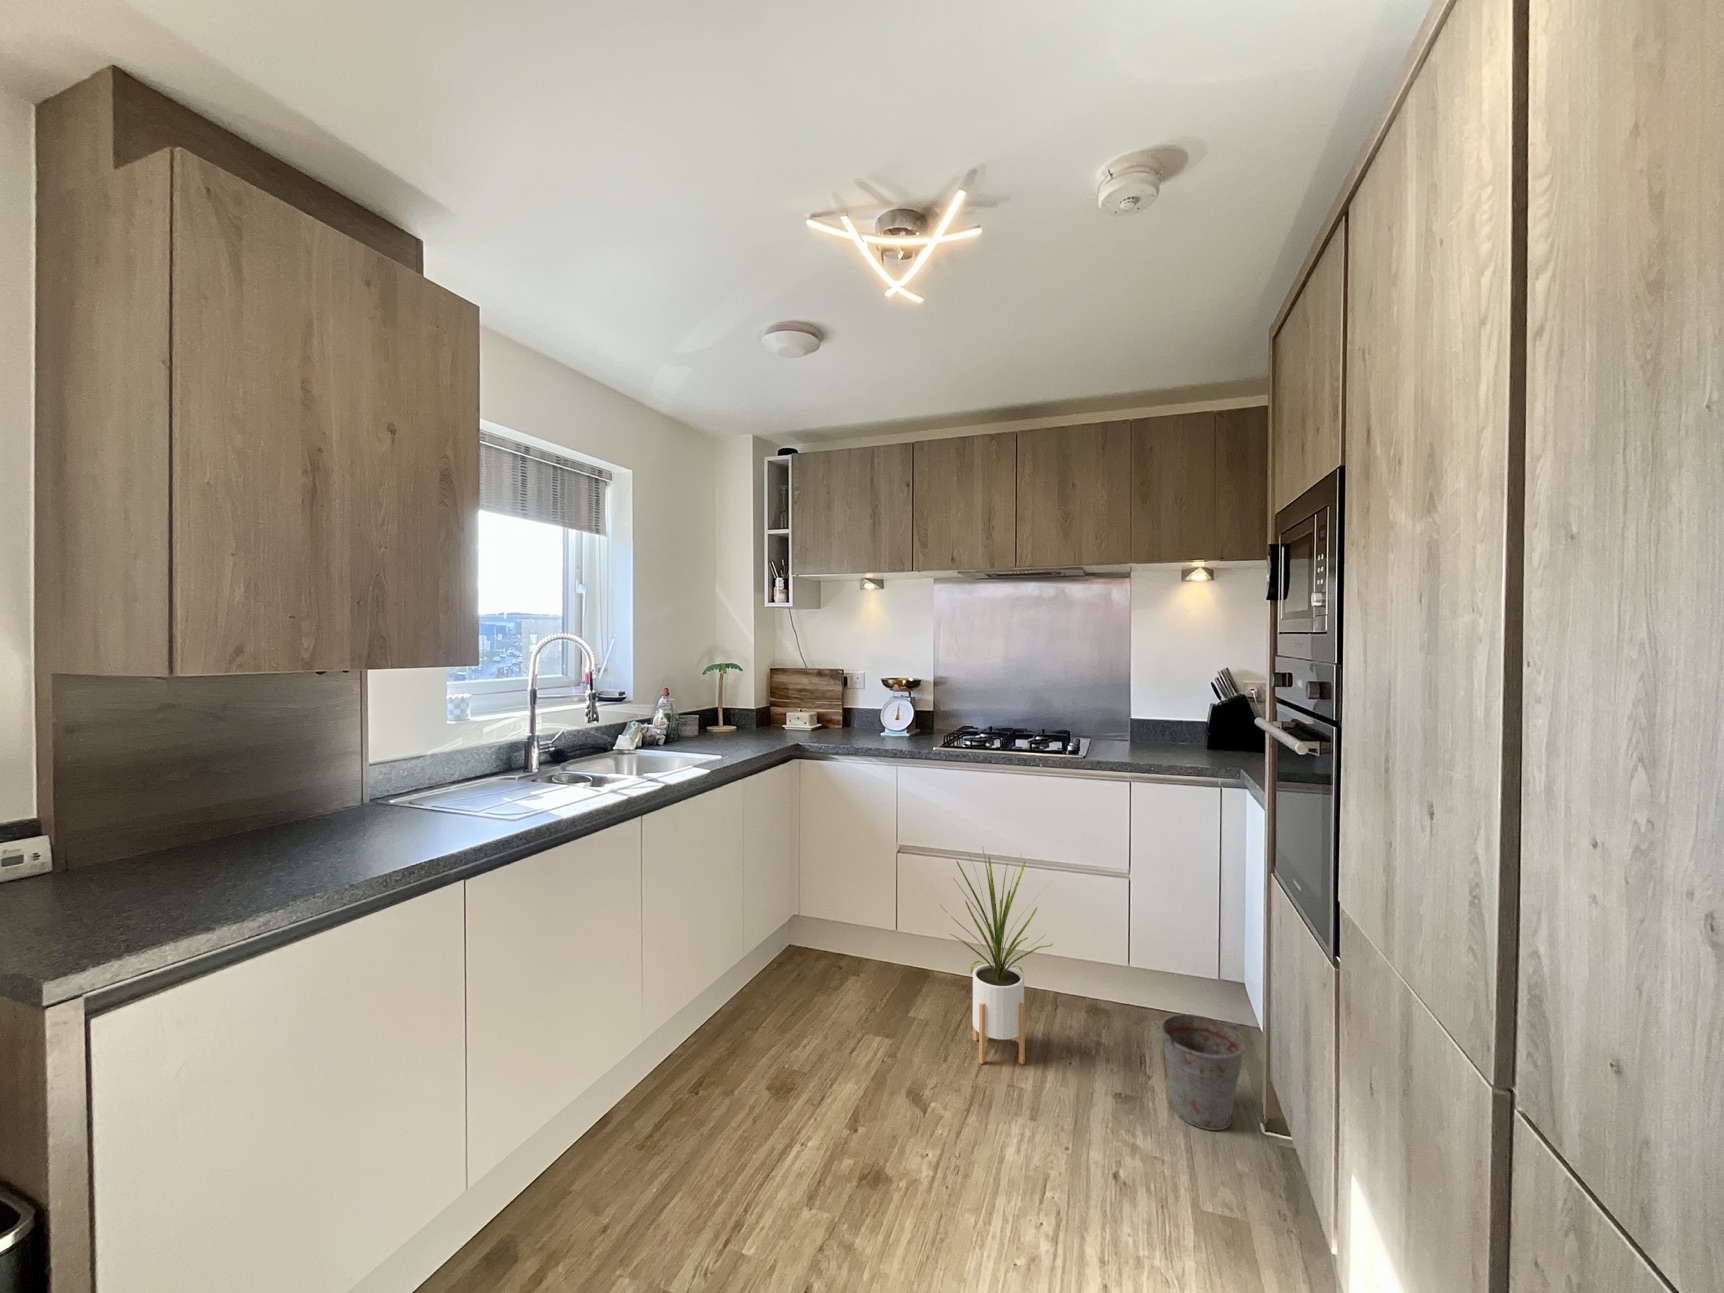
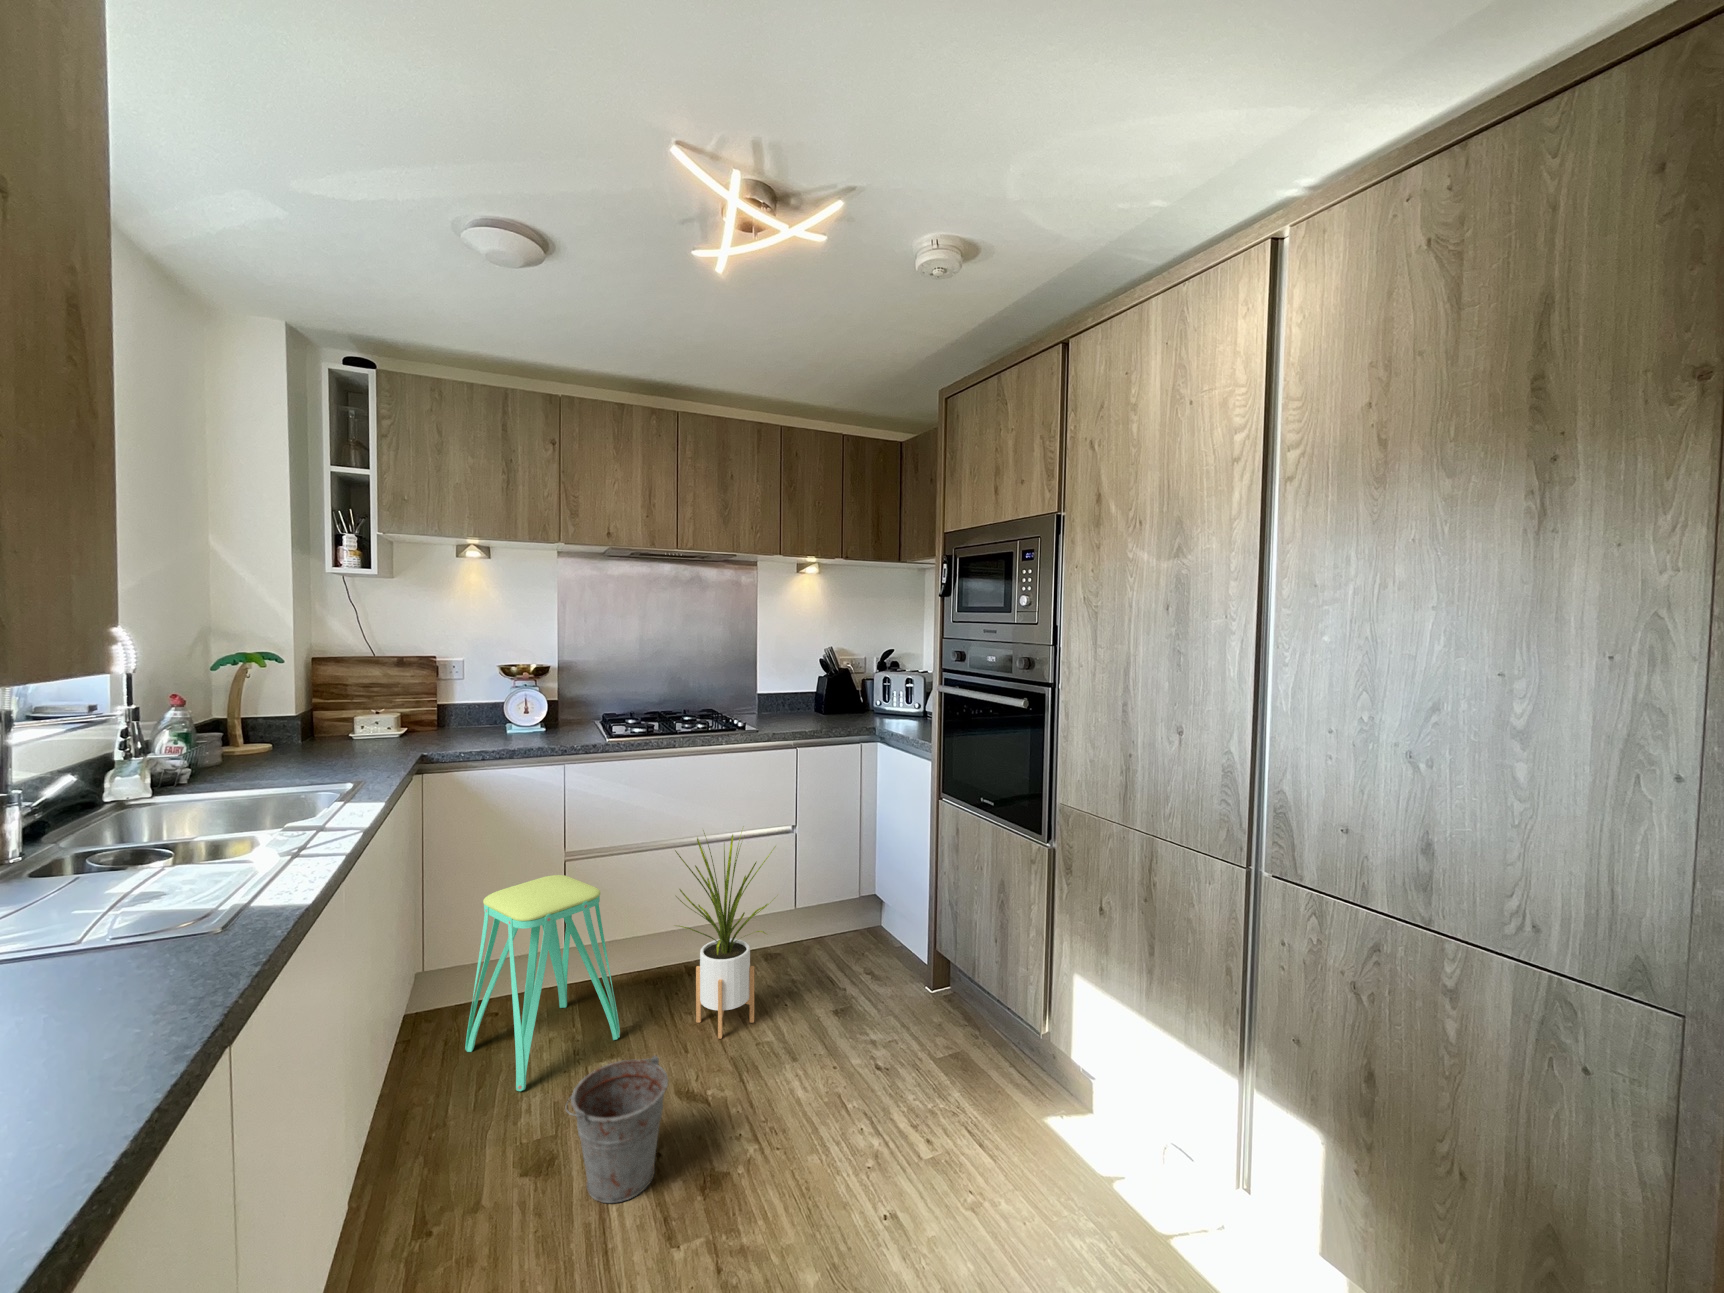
stool: none [805,859,906,1029] -> present [465,875,620,1091]
bucket: present [1156,1014,1246,1130] -> present [566,1056,668,1203]

